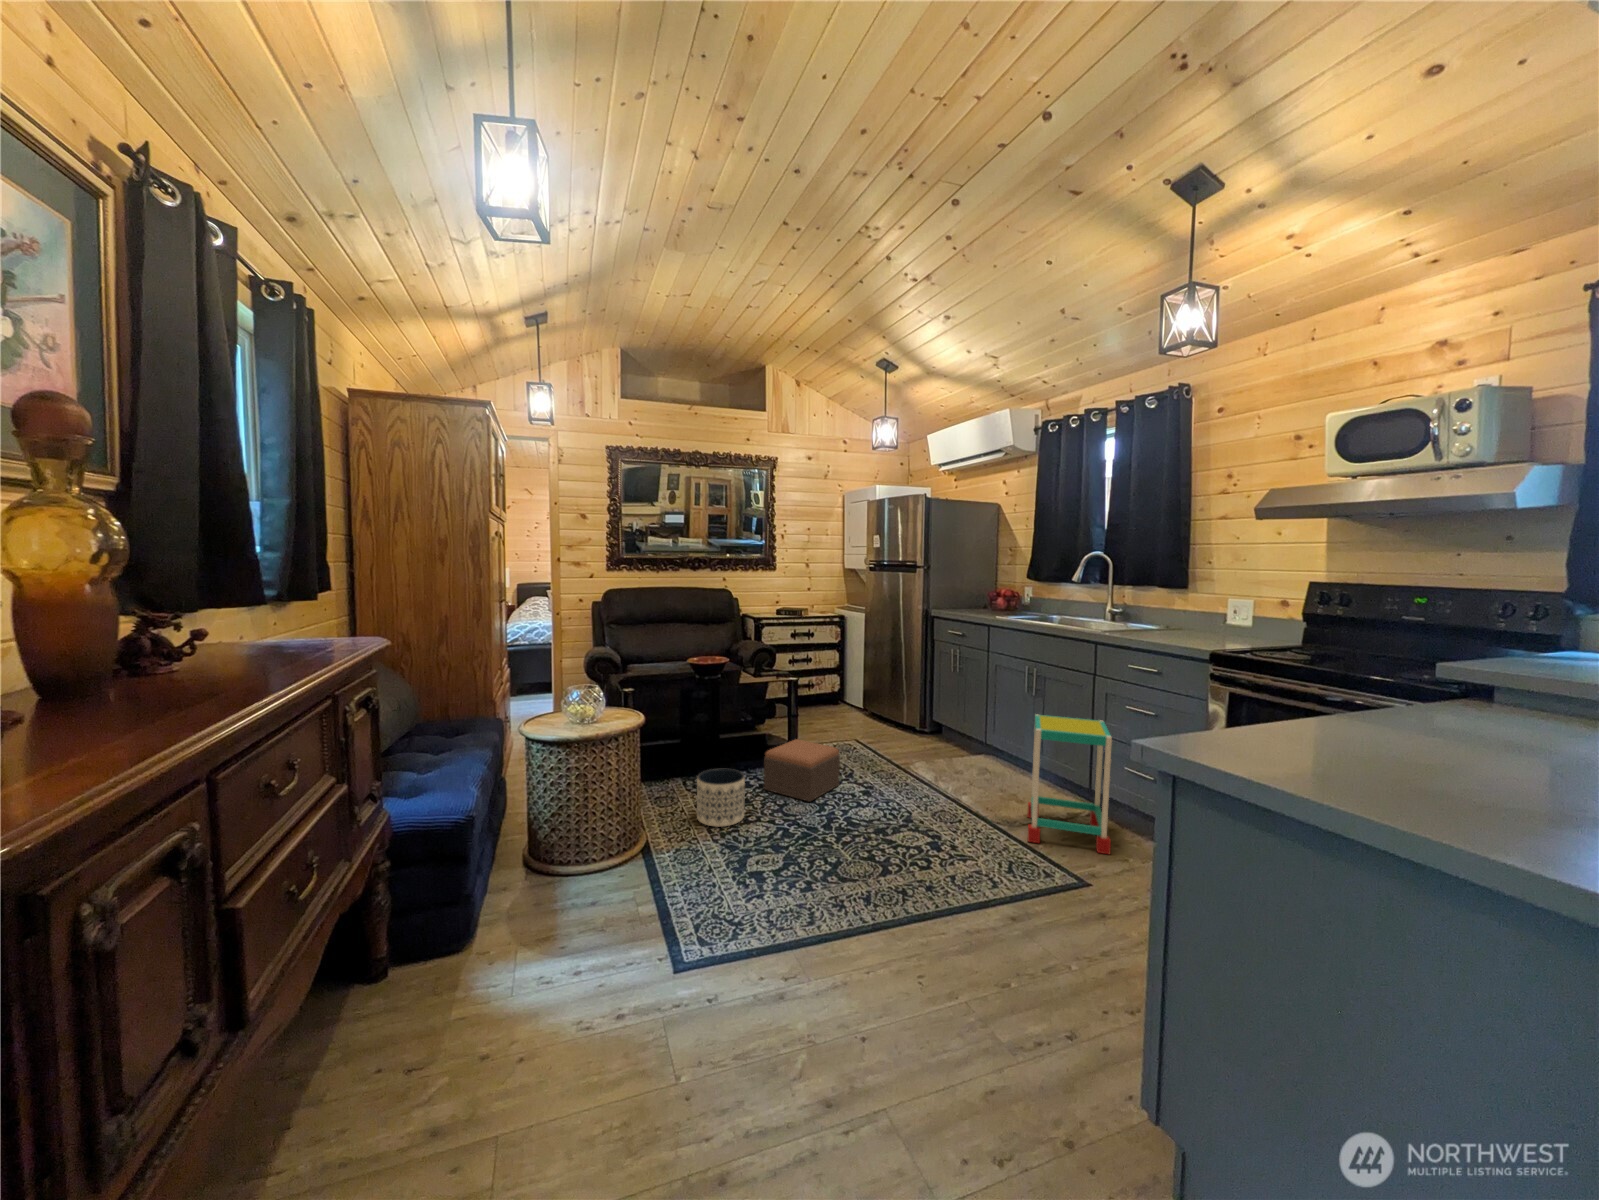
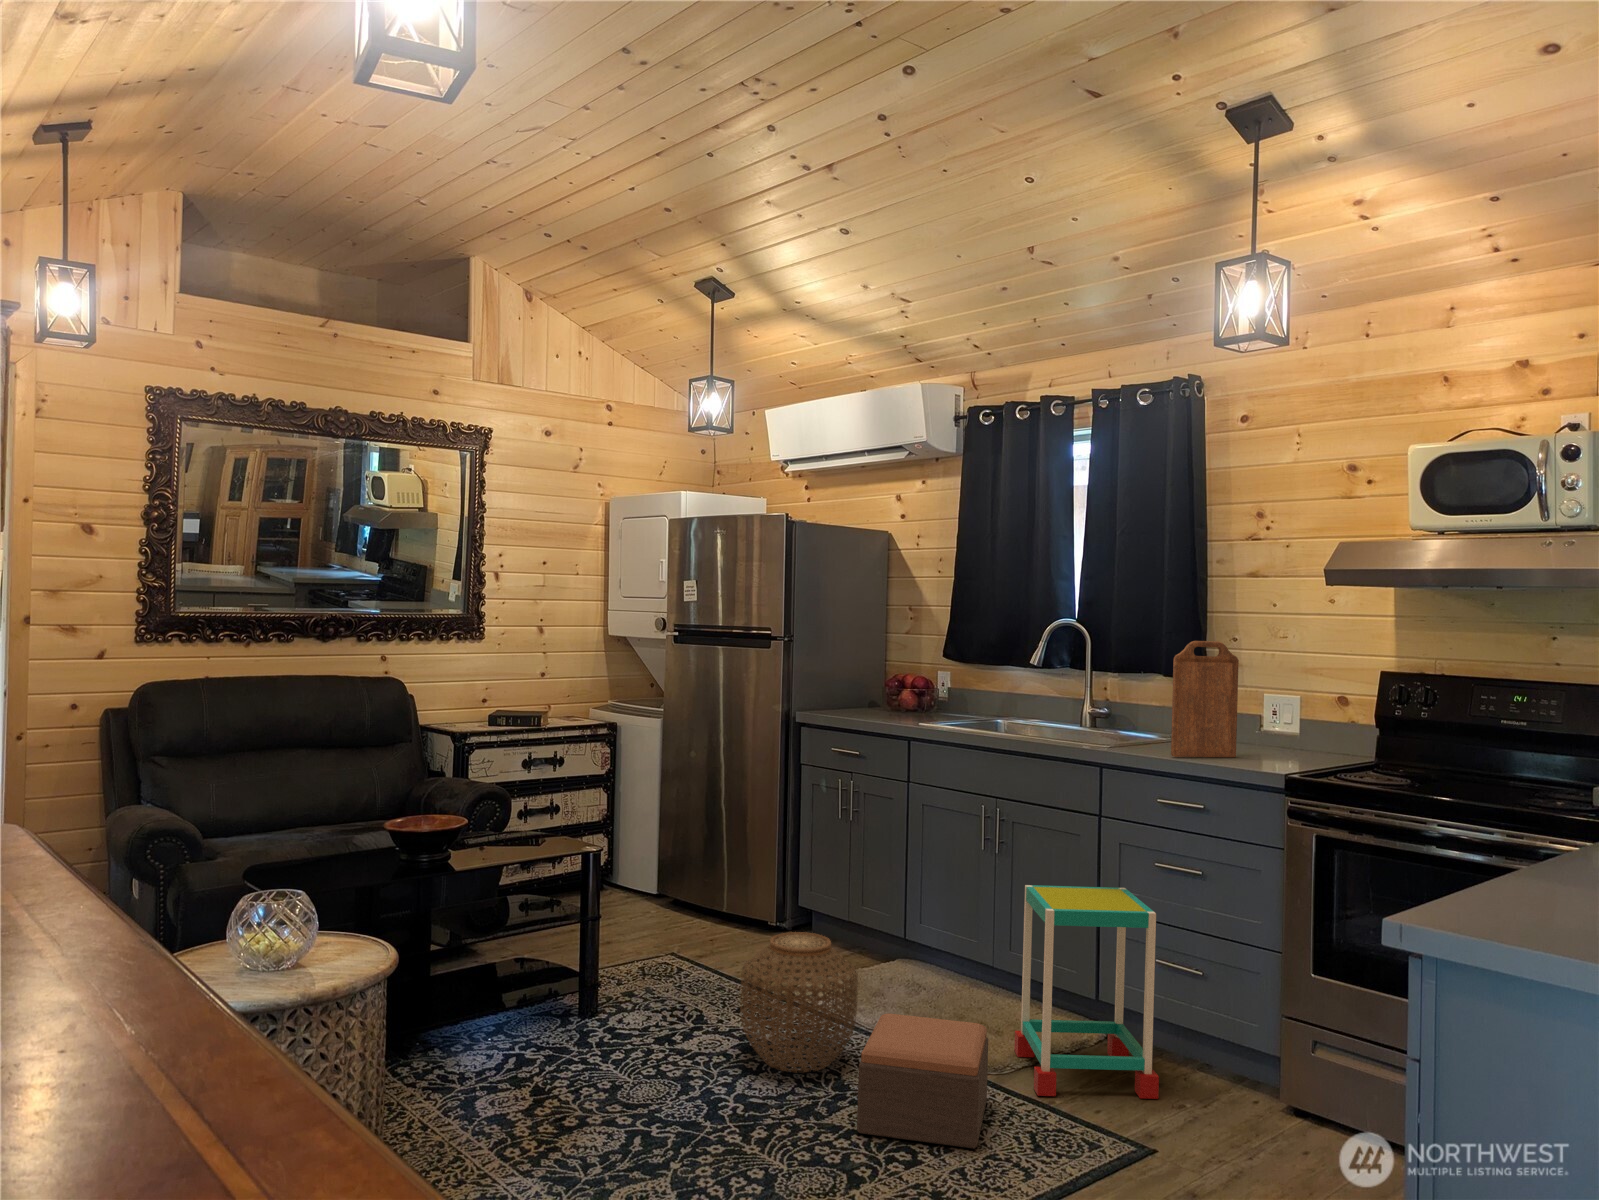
cutting board: none [1140,562,1193,640] -> present [1171,641,1239,758]
woven basket: none [858,731,926,810] -> present [740,932,858,1073]
footstool: present [764,739,840,802] -> present [857,1013,988,1149]
planter: present [697,769,745,827] -> none [461,1031,556,1146]

